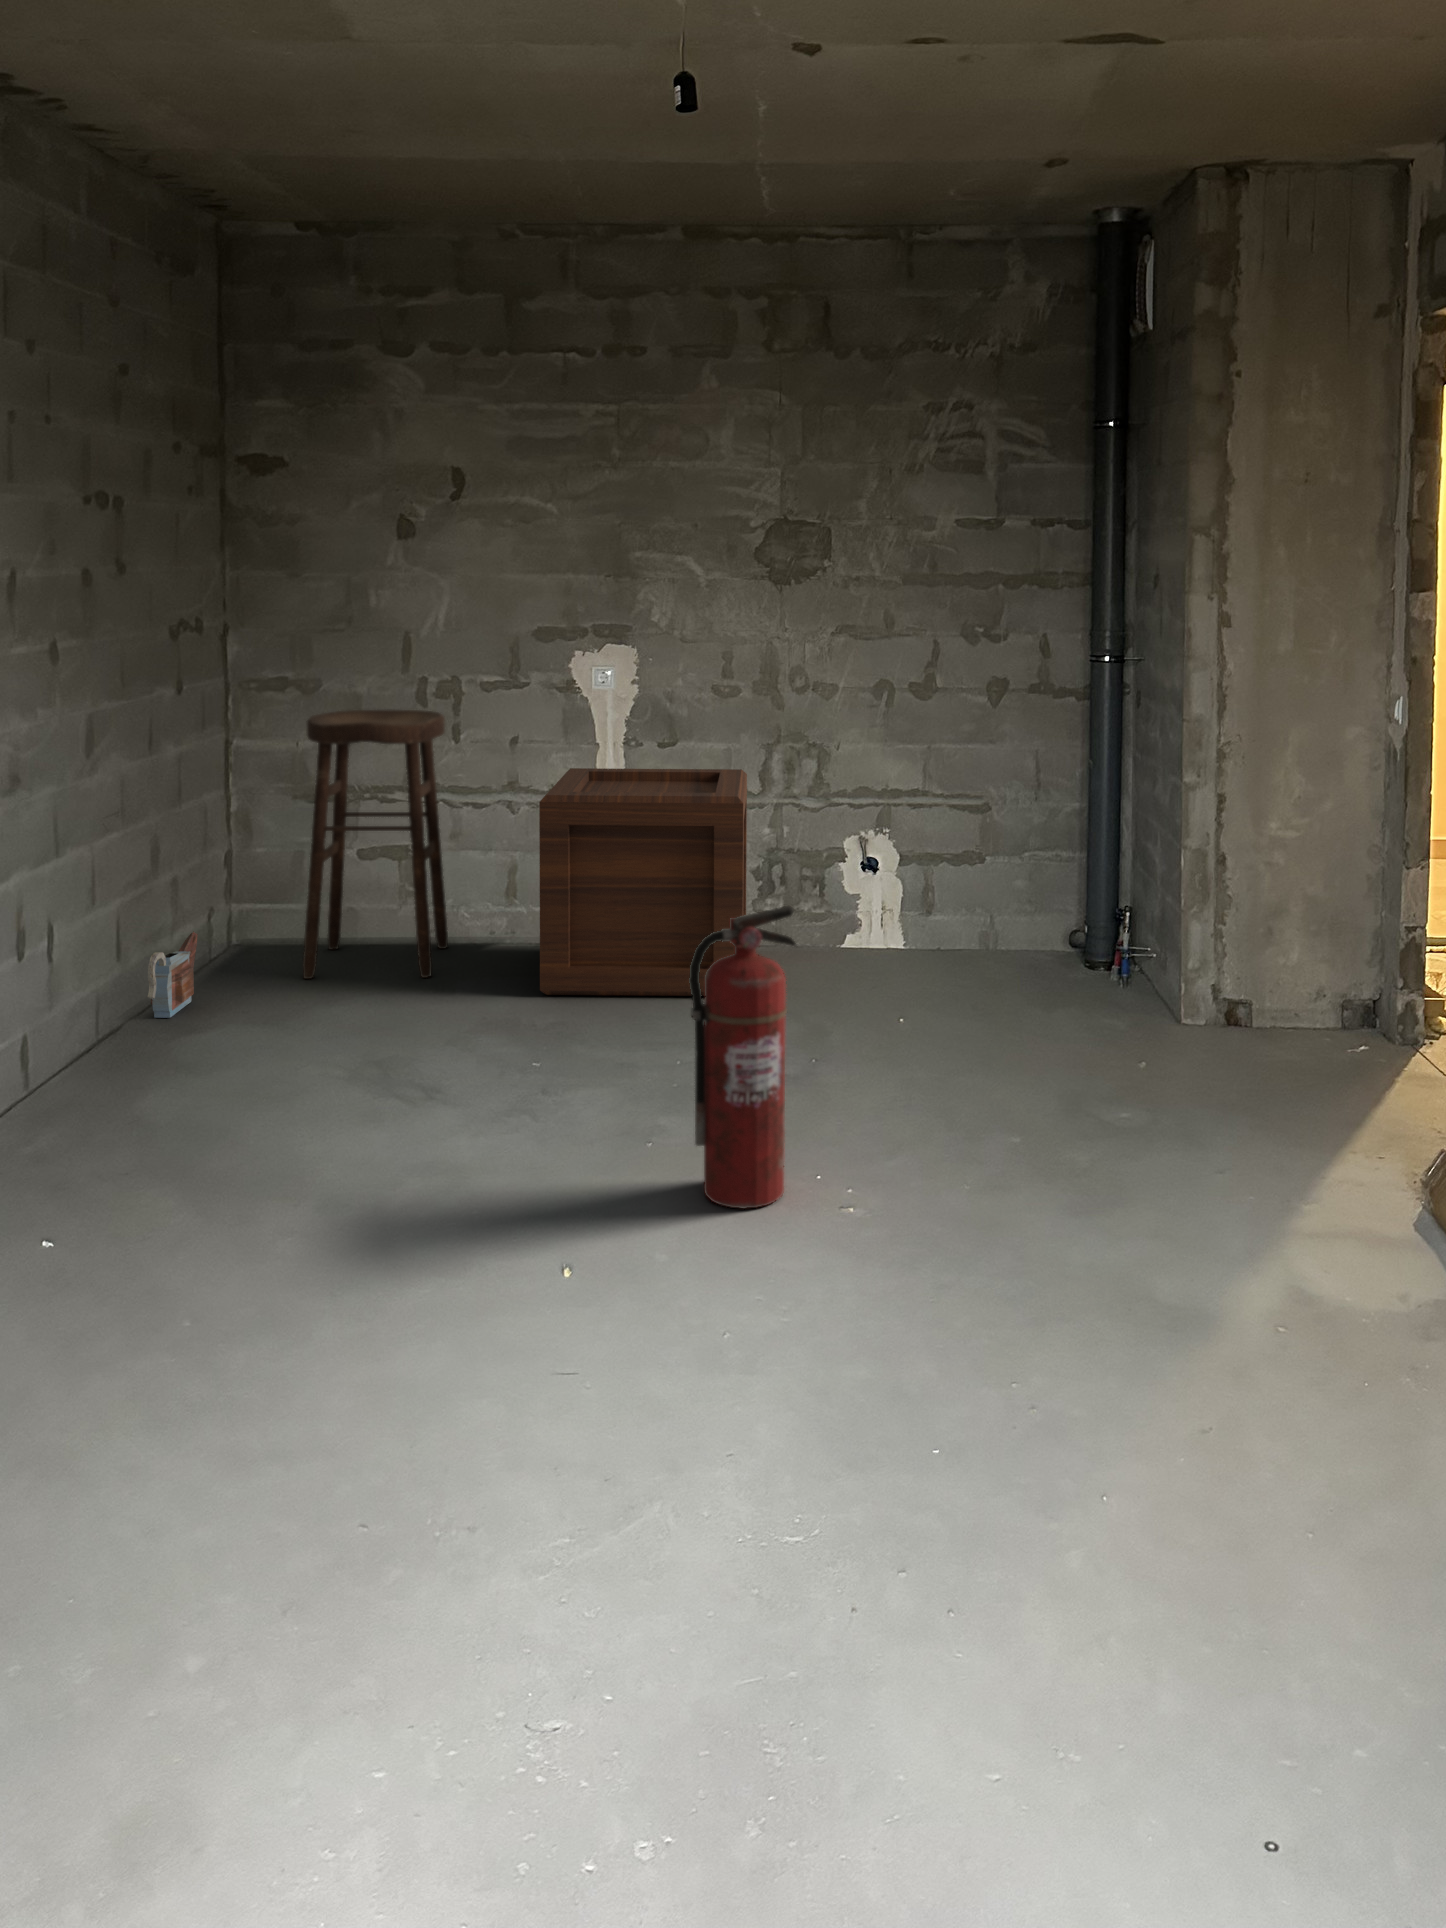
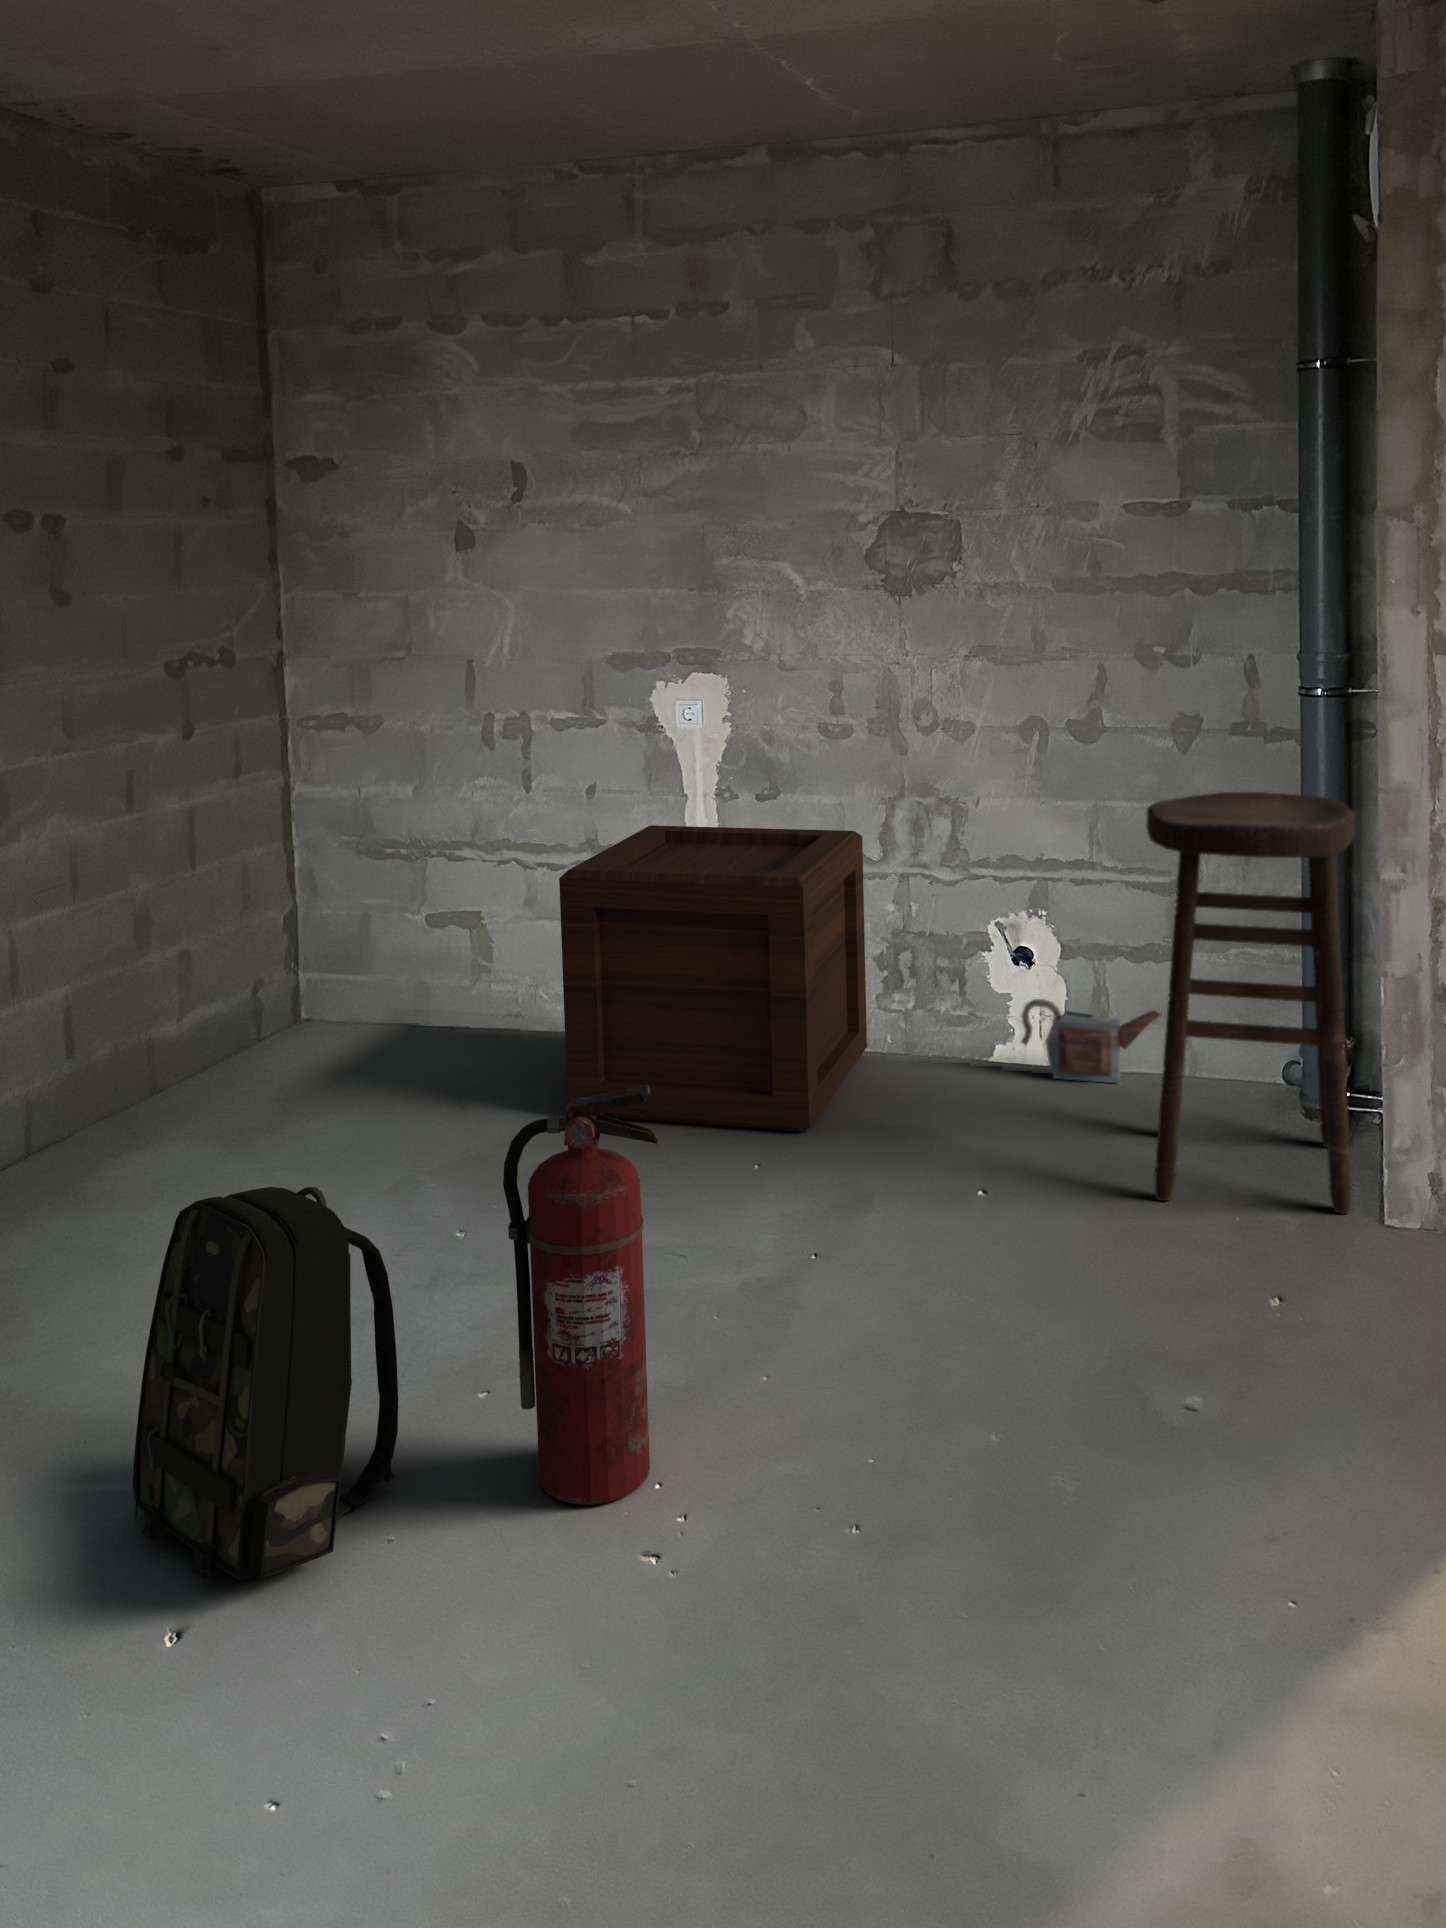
stool: present [303,710,448,979] -> present [1147,792,1355,1214]
watering can: present [148,932,198,1018] -> present [1021,999,1160,1083]
backpack: none [415,988,609,1266] -> present [133,1187,398,1581]

